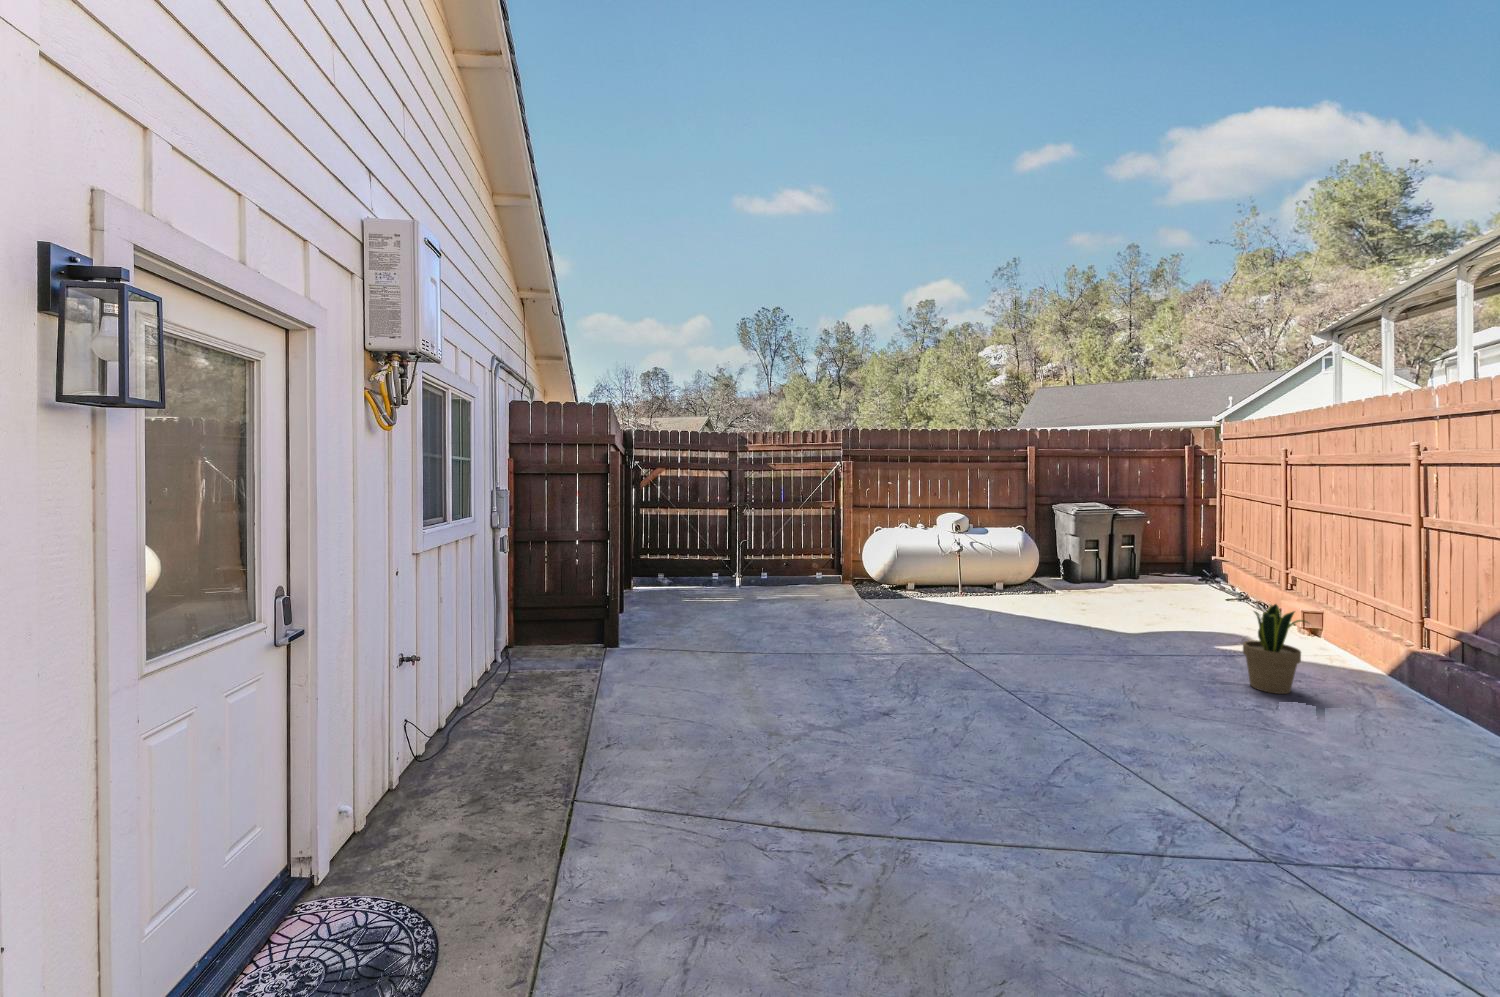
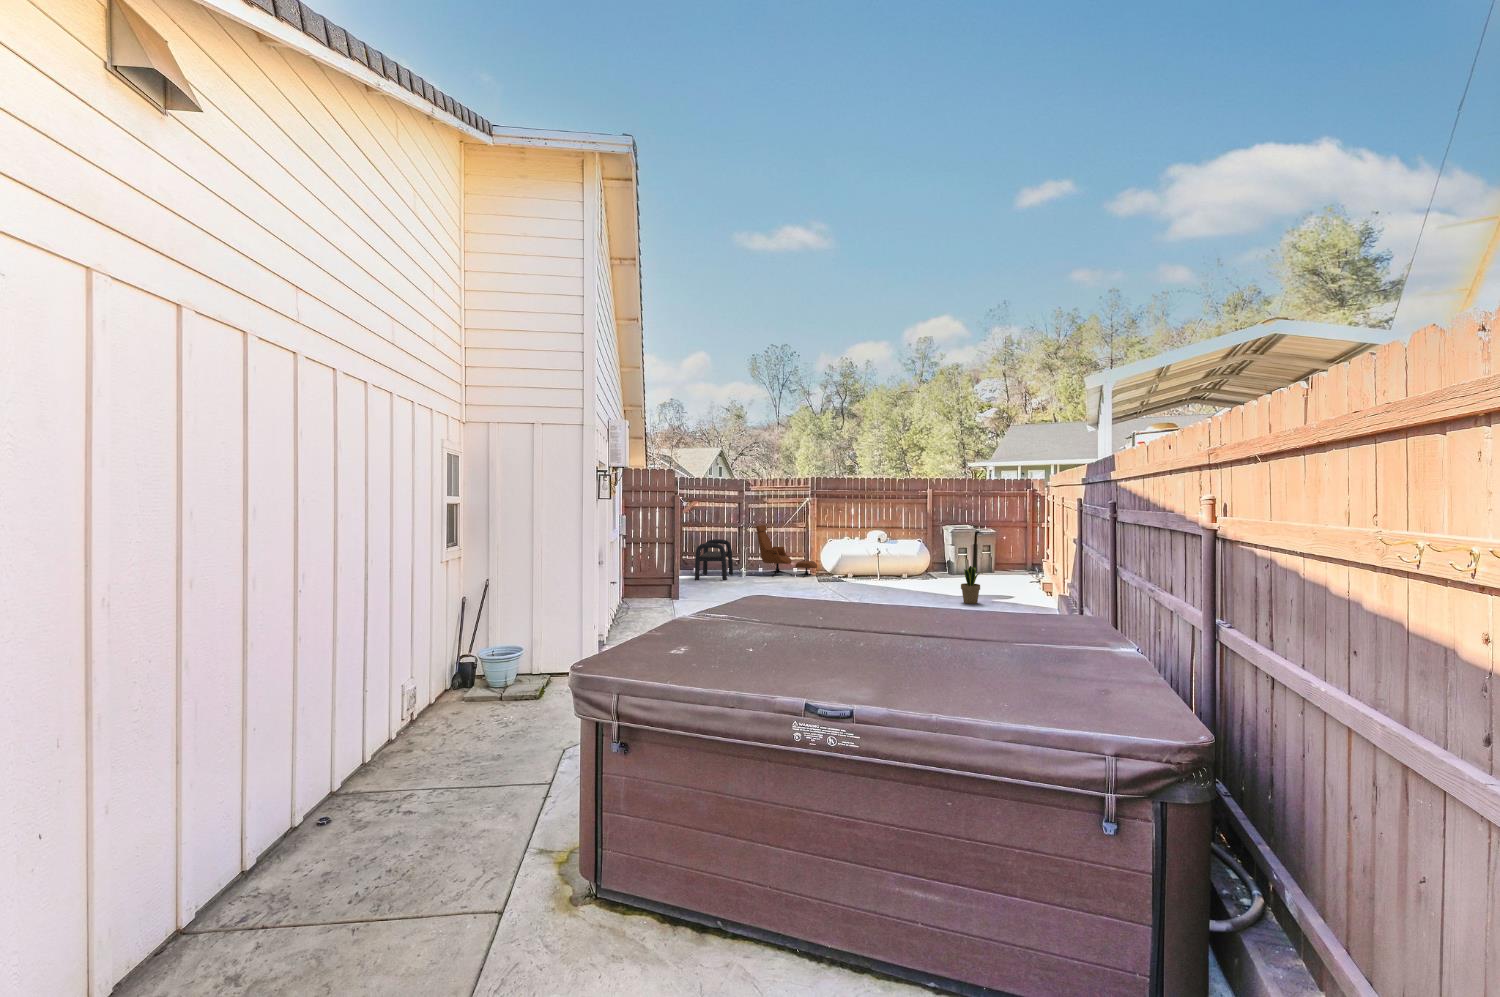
lounge chair: none [758,505,860,593] -> present [756,525,817,578]
bench: none [656,529,720,600] -> present [695,539,733,580]

